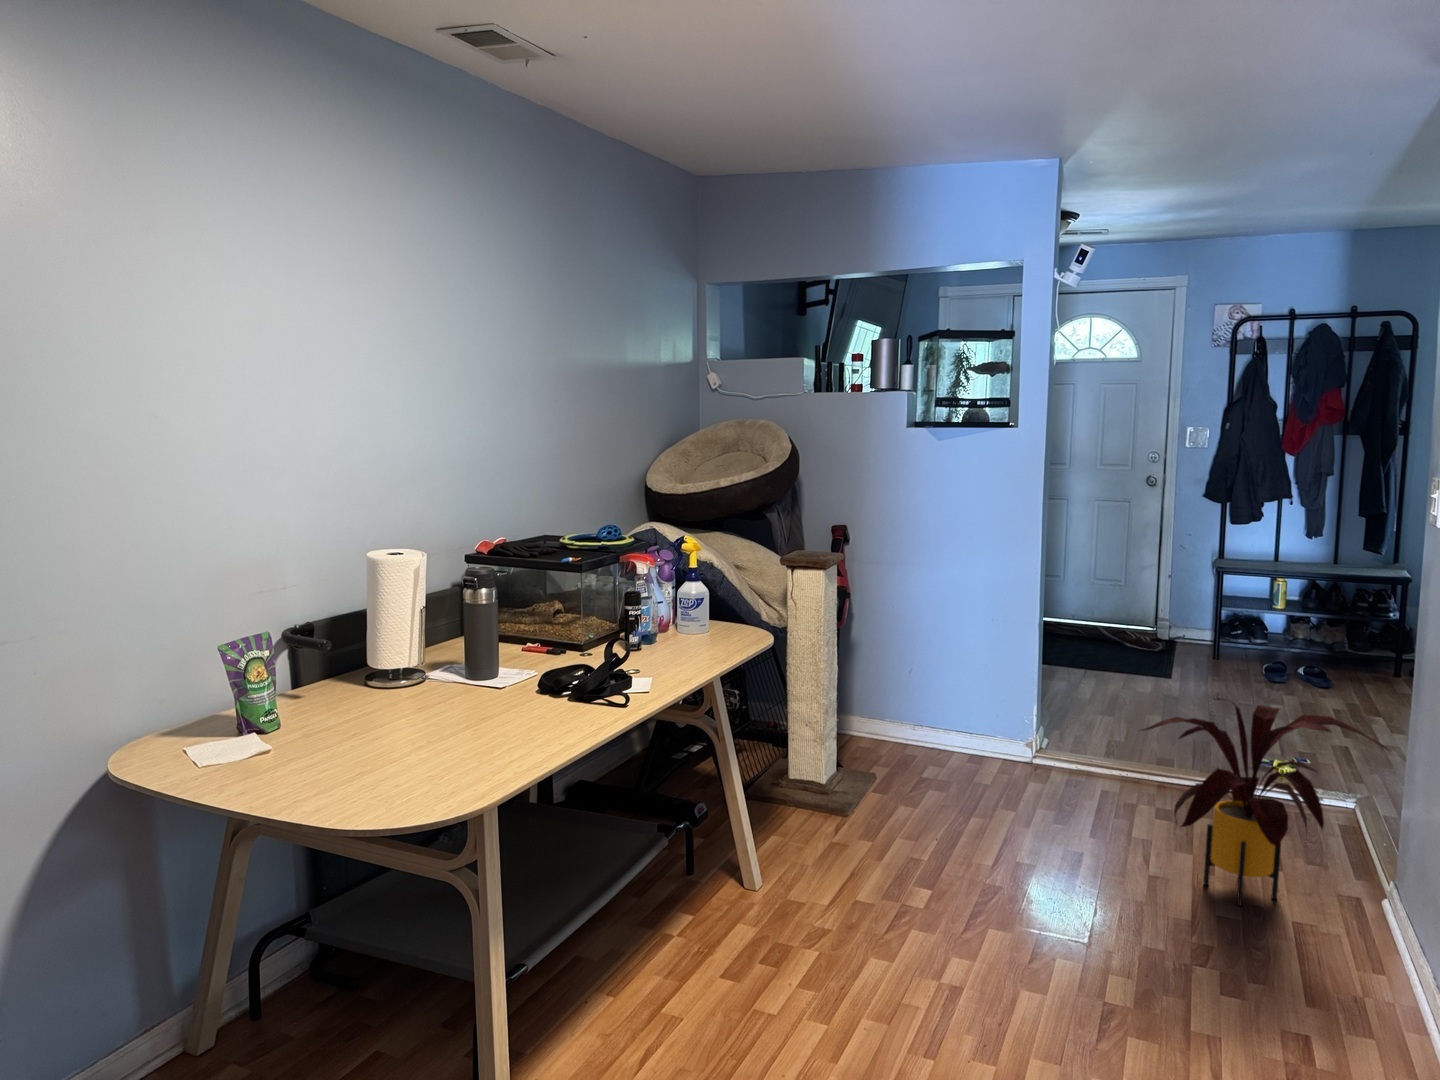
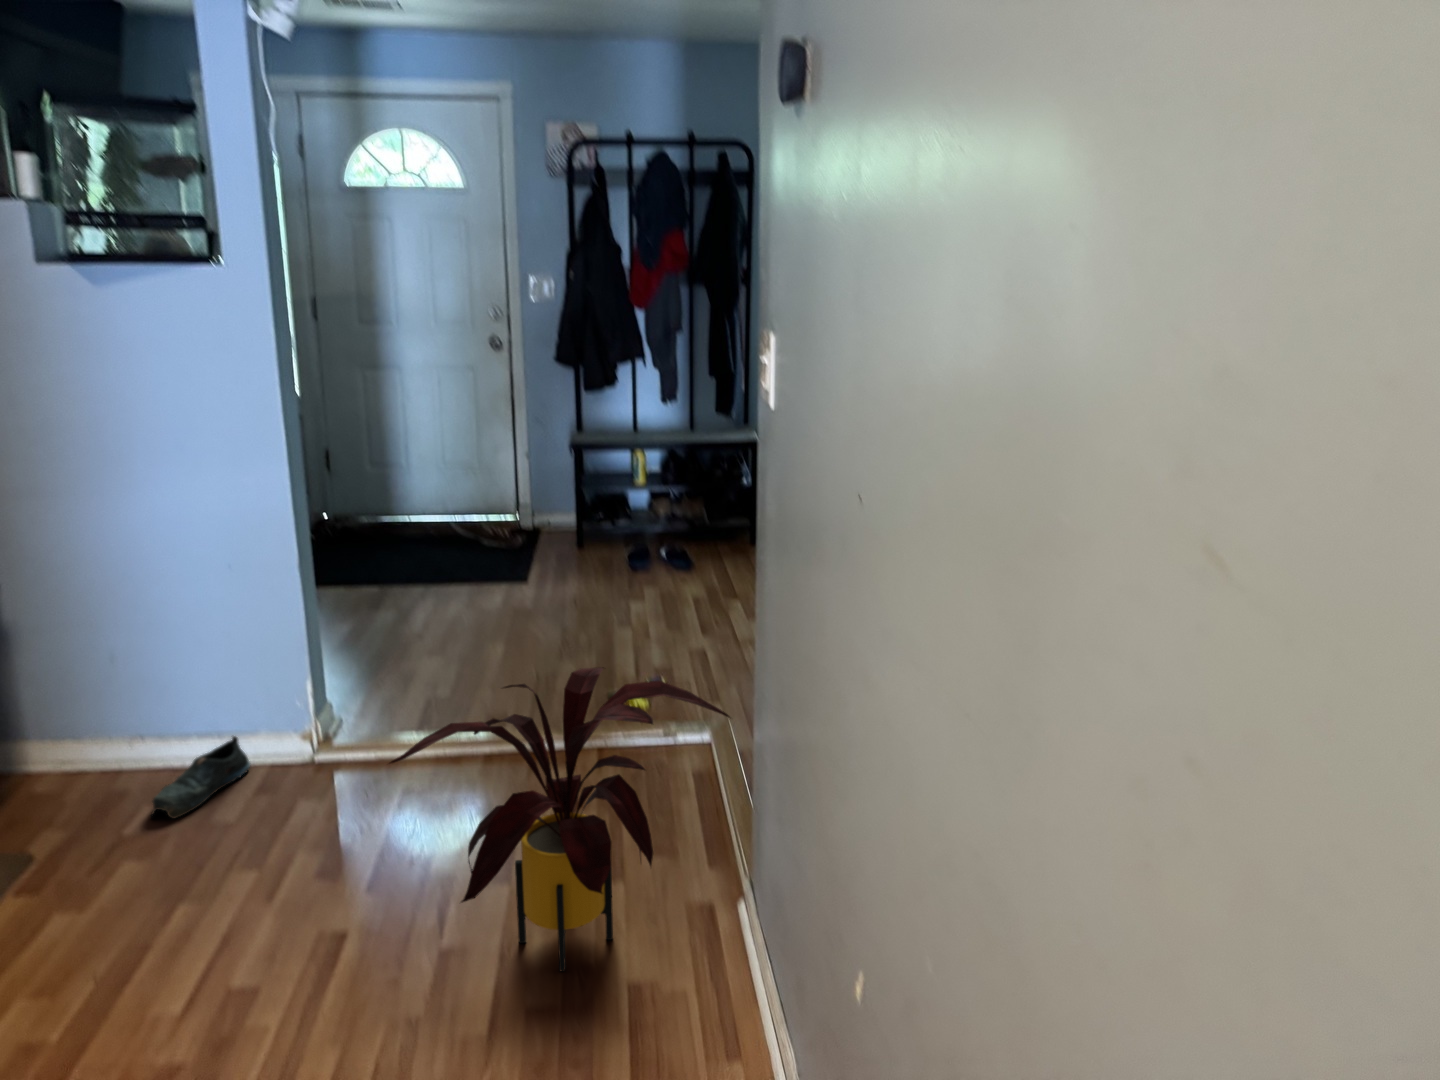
shoe: none [935,732,990,774] -> present [152,736,250,818]

